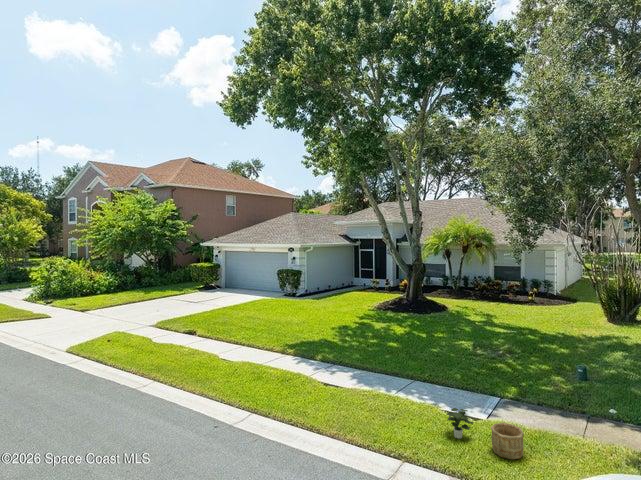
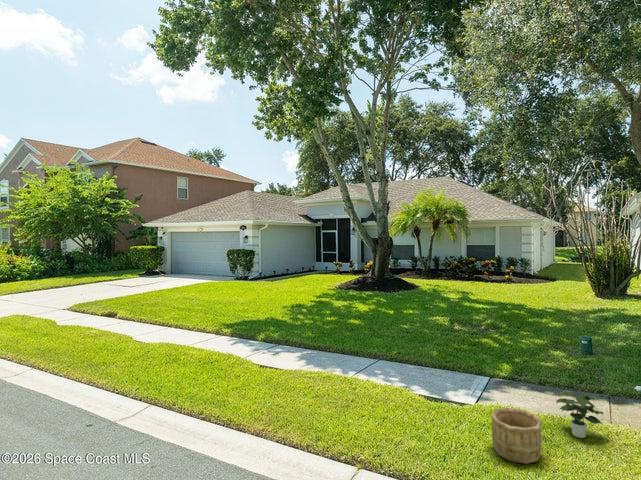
potted plant: present [447,408,473,439] -> present [556,392,603,438]

